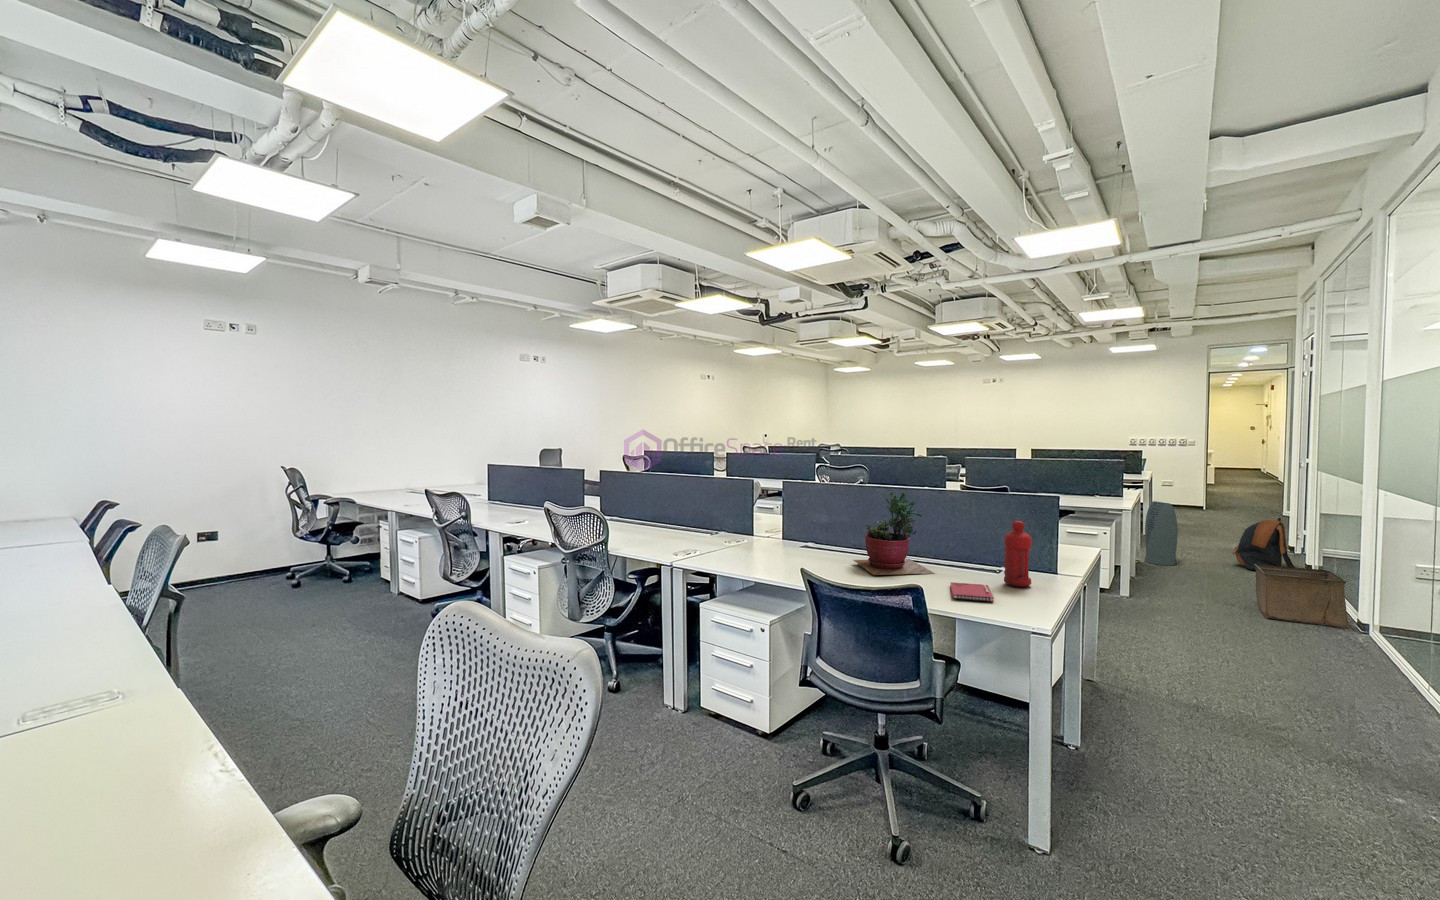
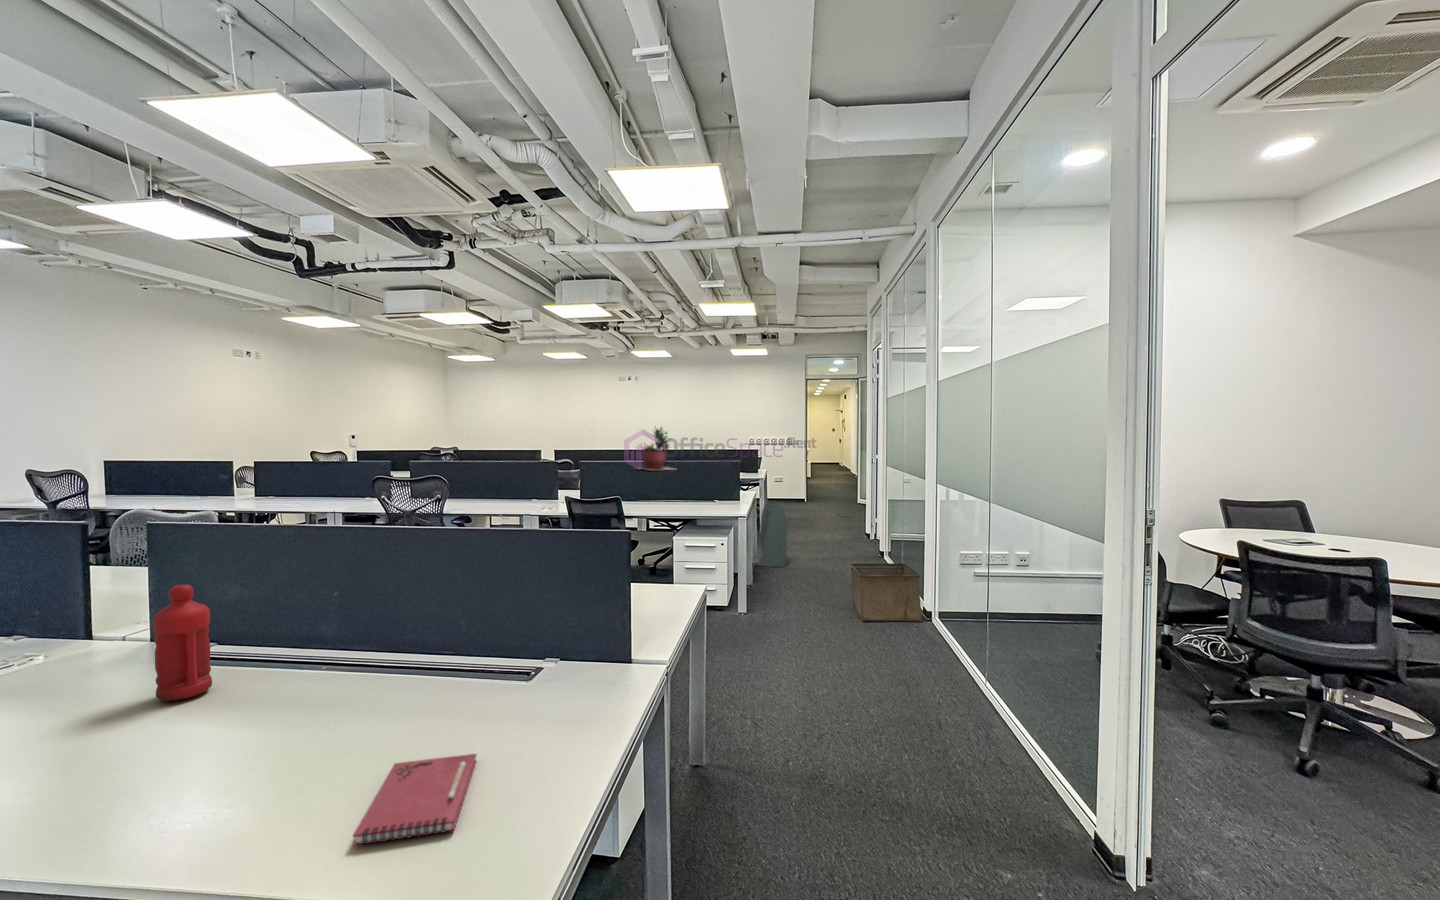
succulent plant: present [854,492,933,575] -> present [640,427,675,470]
backpack: present [1232,518,1294,570] -> none [829,511,879,564]
water bottle: present [1004,521,1032,587] -> present [153,584,212,701]

